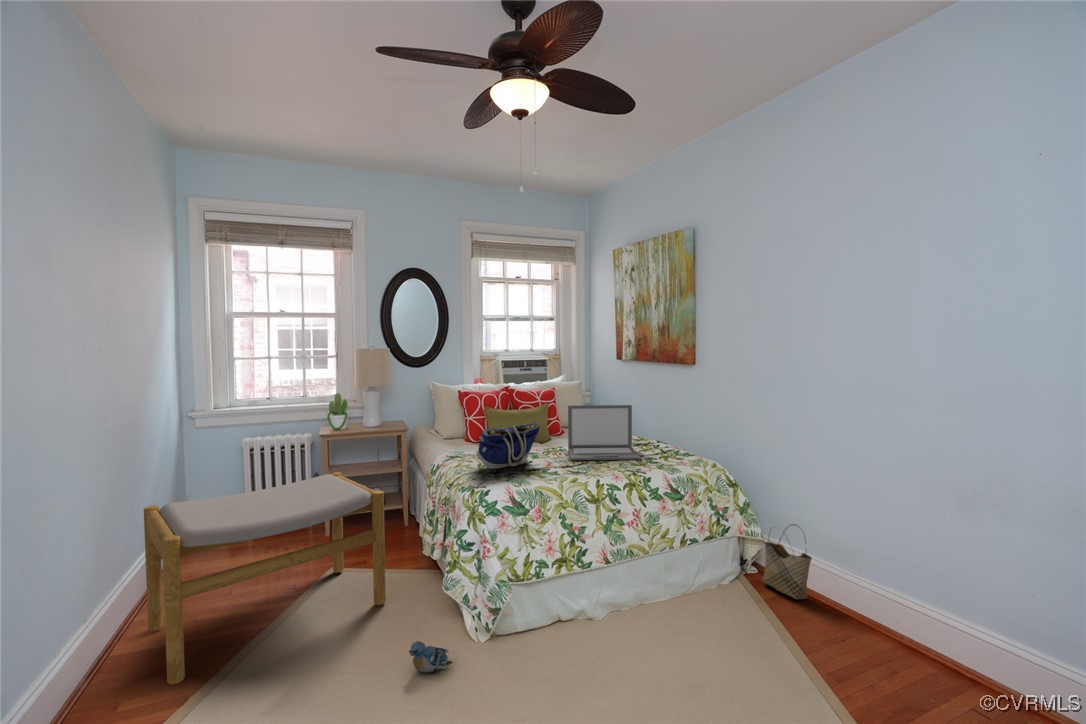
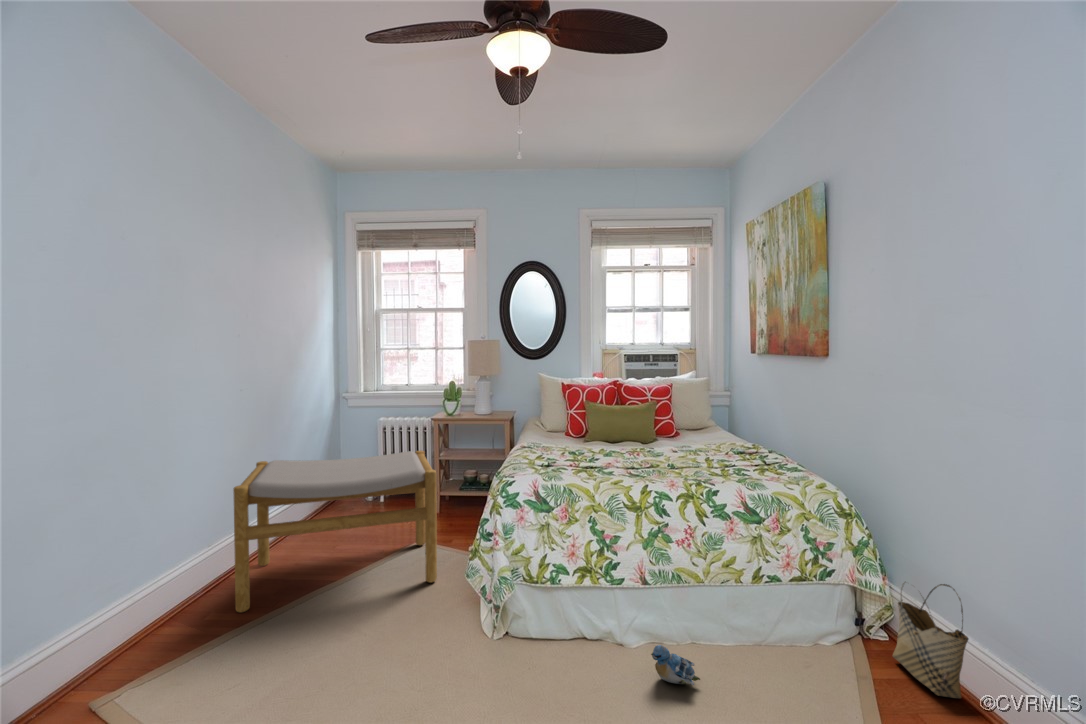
laptop: present [568,405,641,460] -> none [638,399,727,468]
tote bag: present [476,422,540,469] -> none [528,413,601,460]
plush toy: present [409,641,453,672] -> present [651,645,700,685]

